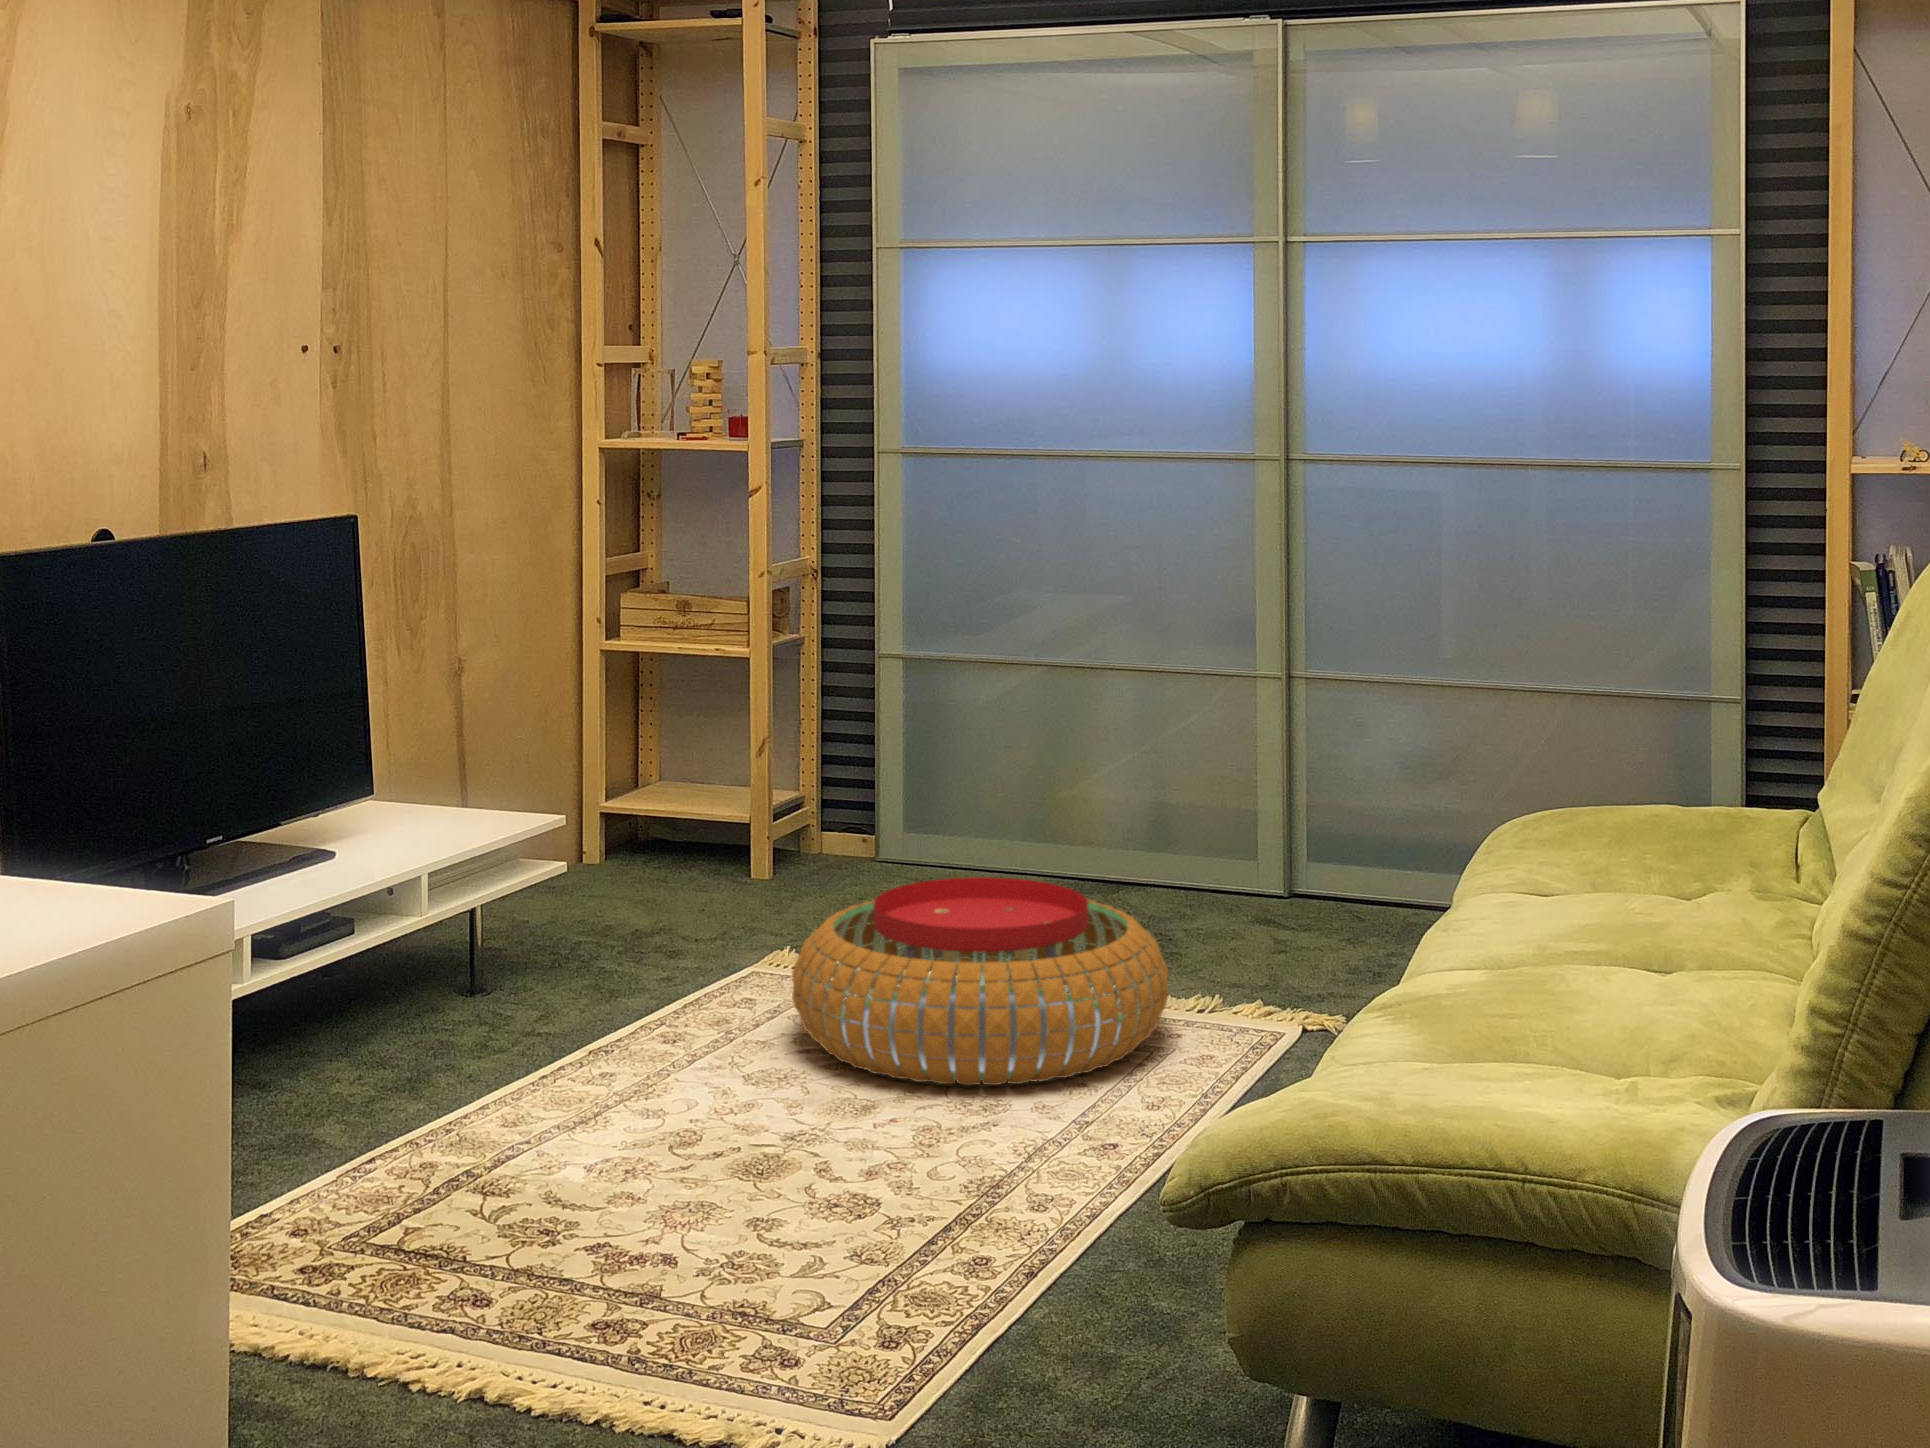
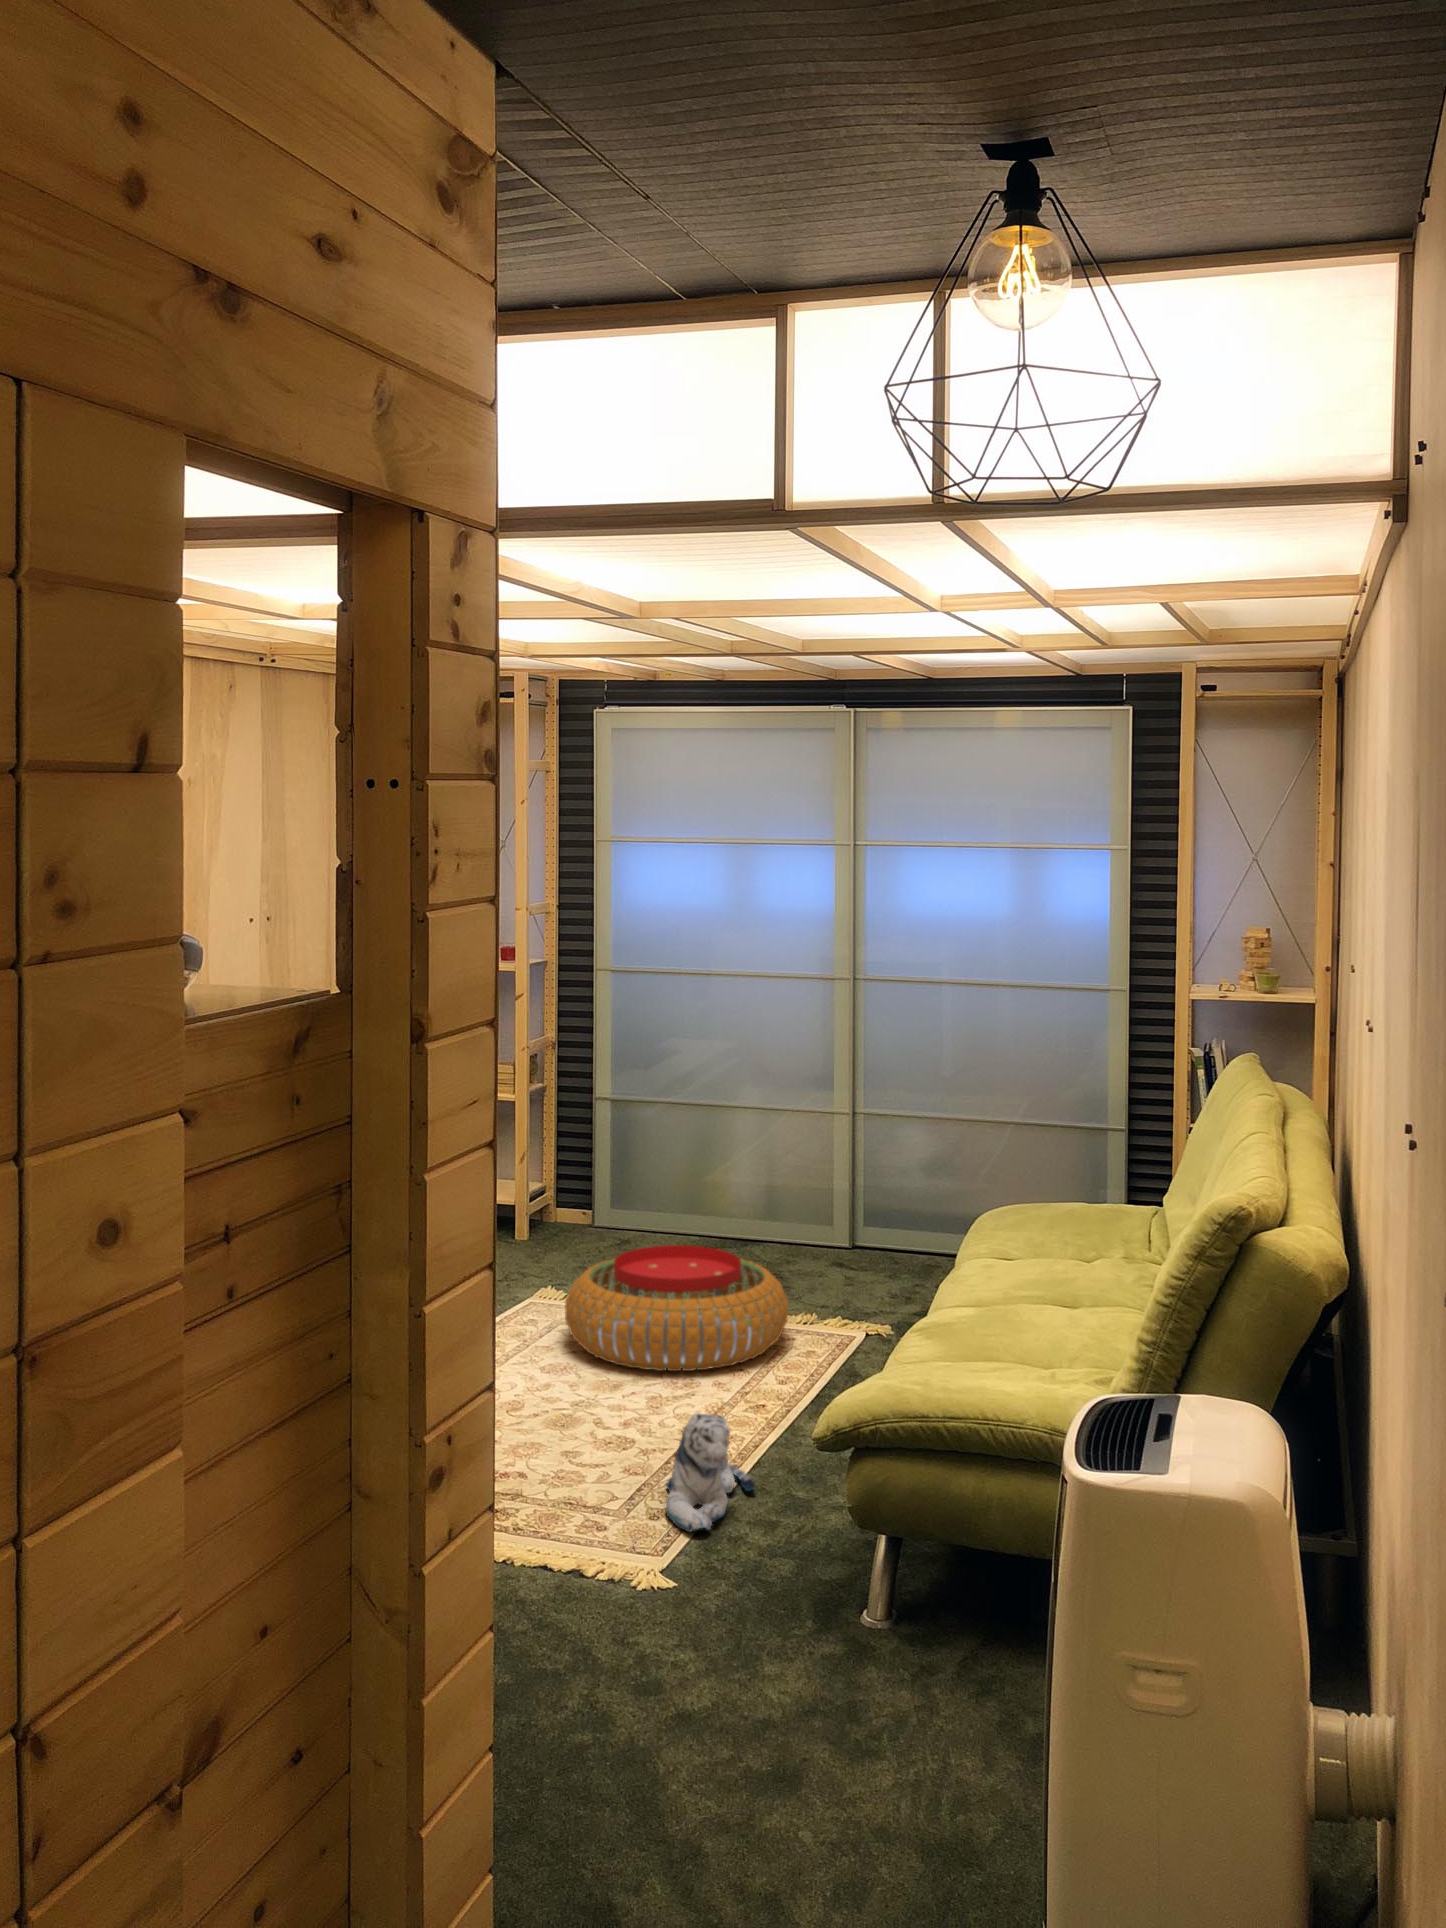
plush toy: none [911,1153,1081,1374] -> present [665,1413,755,1532]

